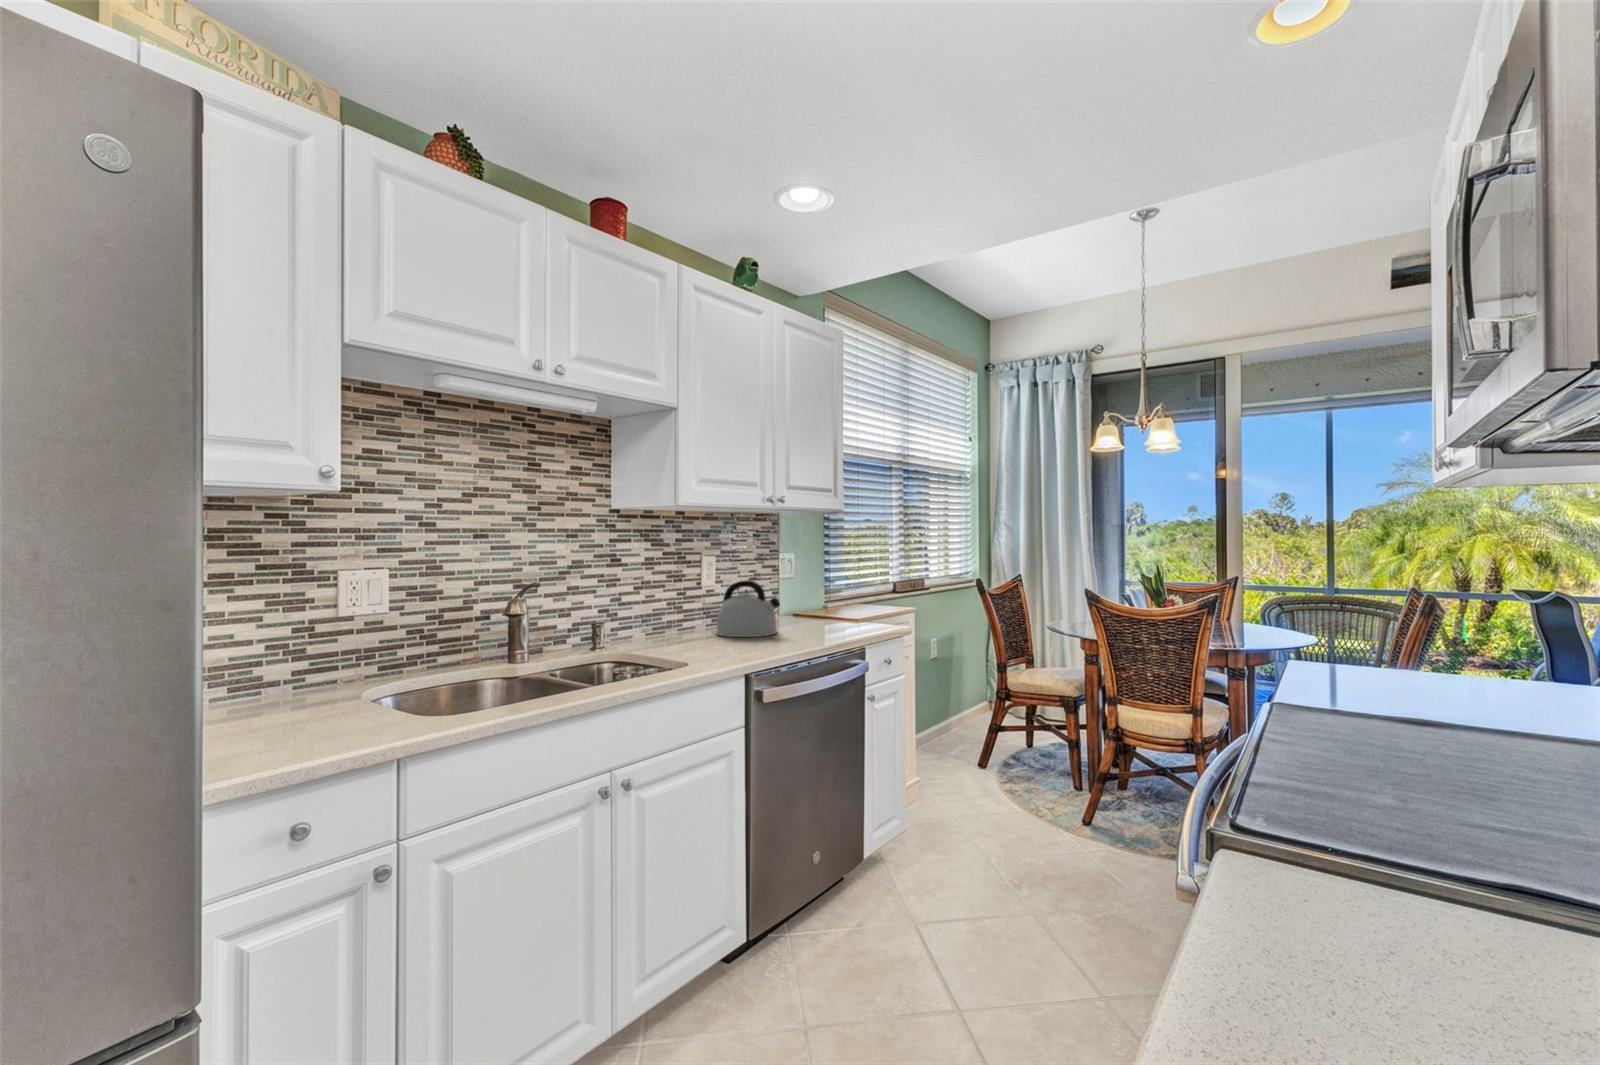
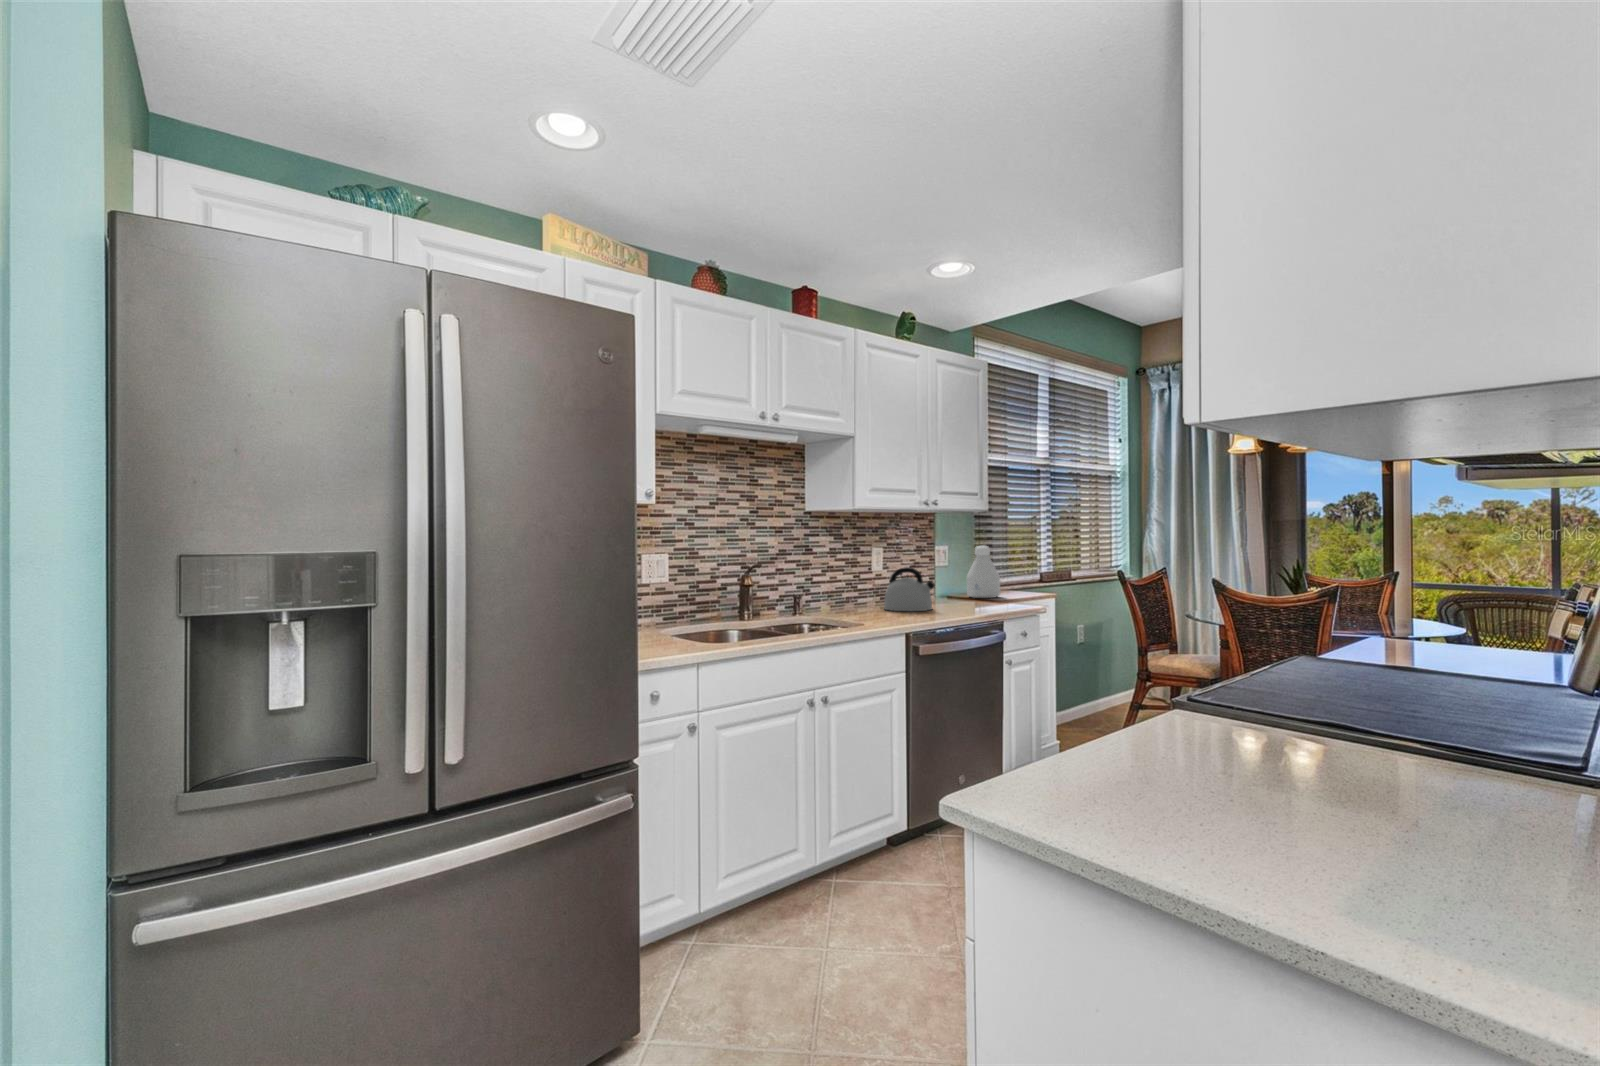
bottle: none [815,552,854,614] -> present [966,546,1000,598]

